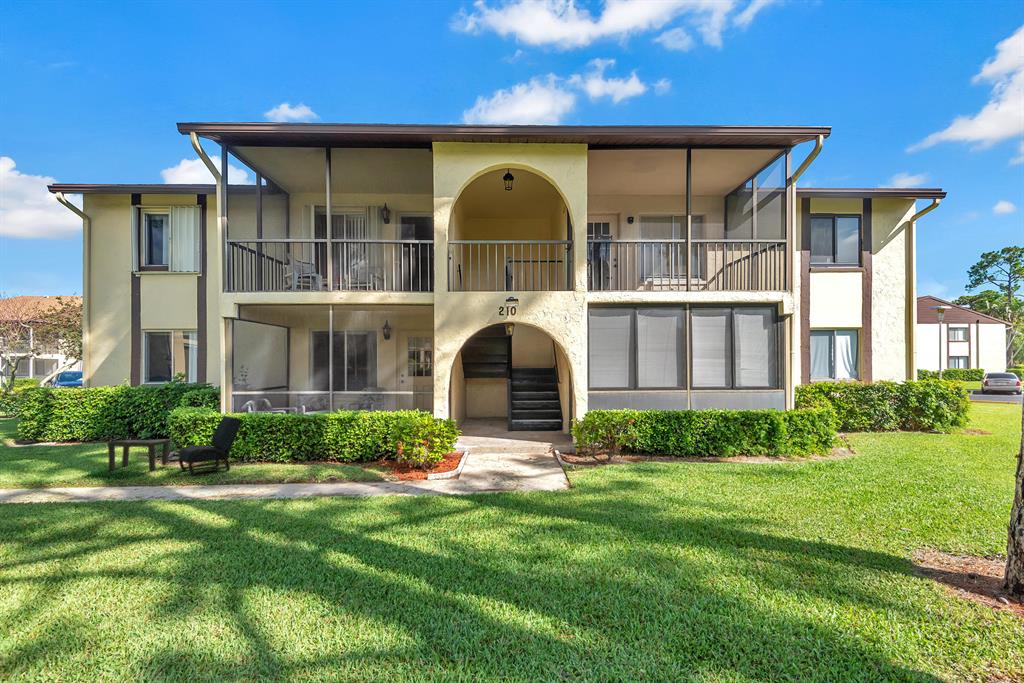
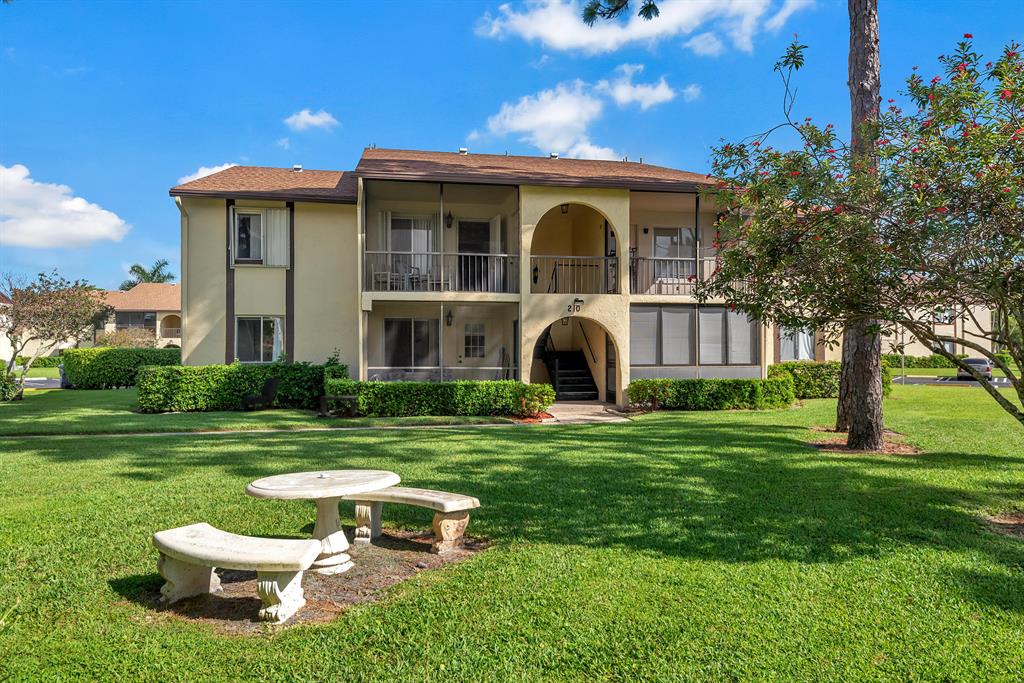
lounge chair: present [179,416,242,476] -> present [243,378,280,411]

